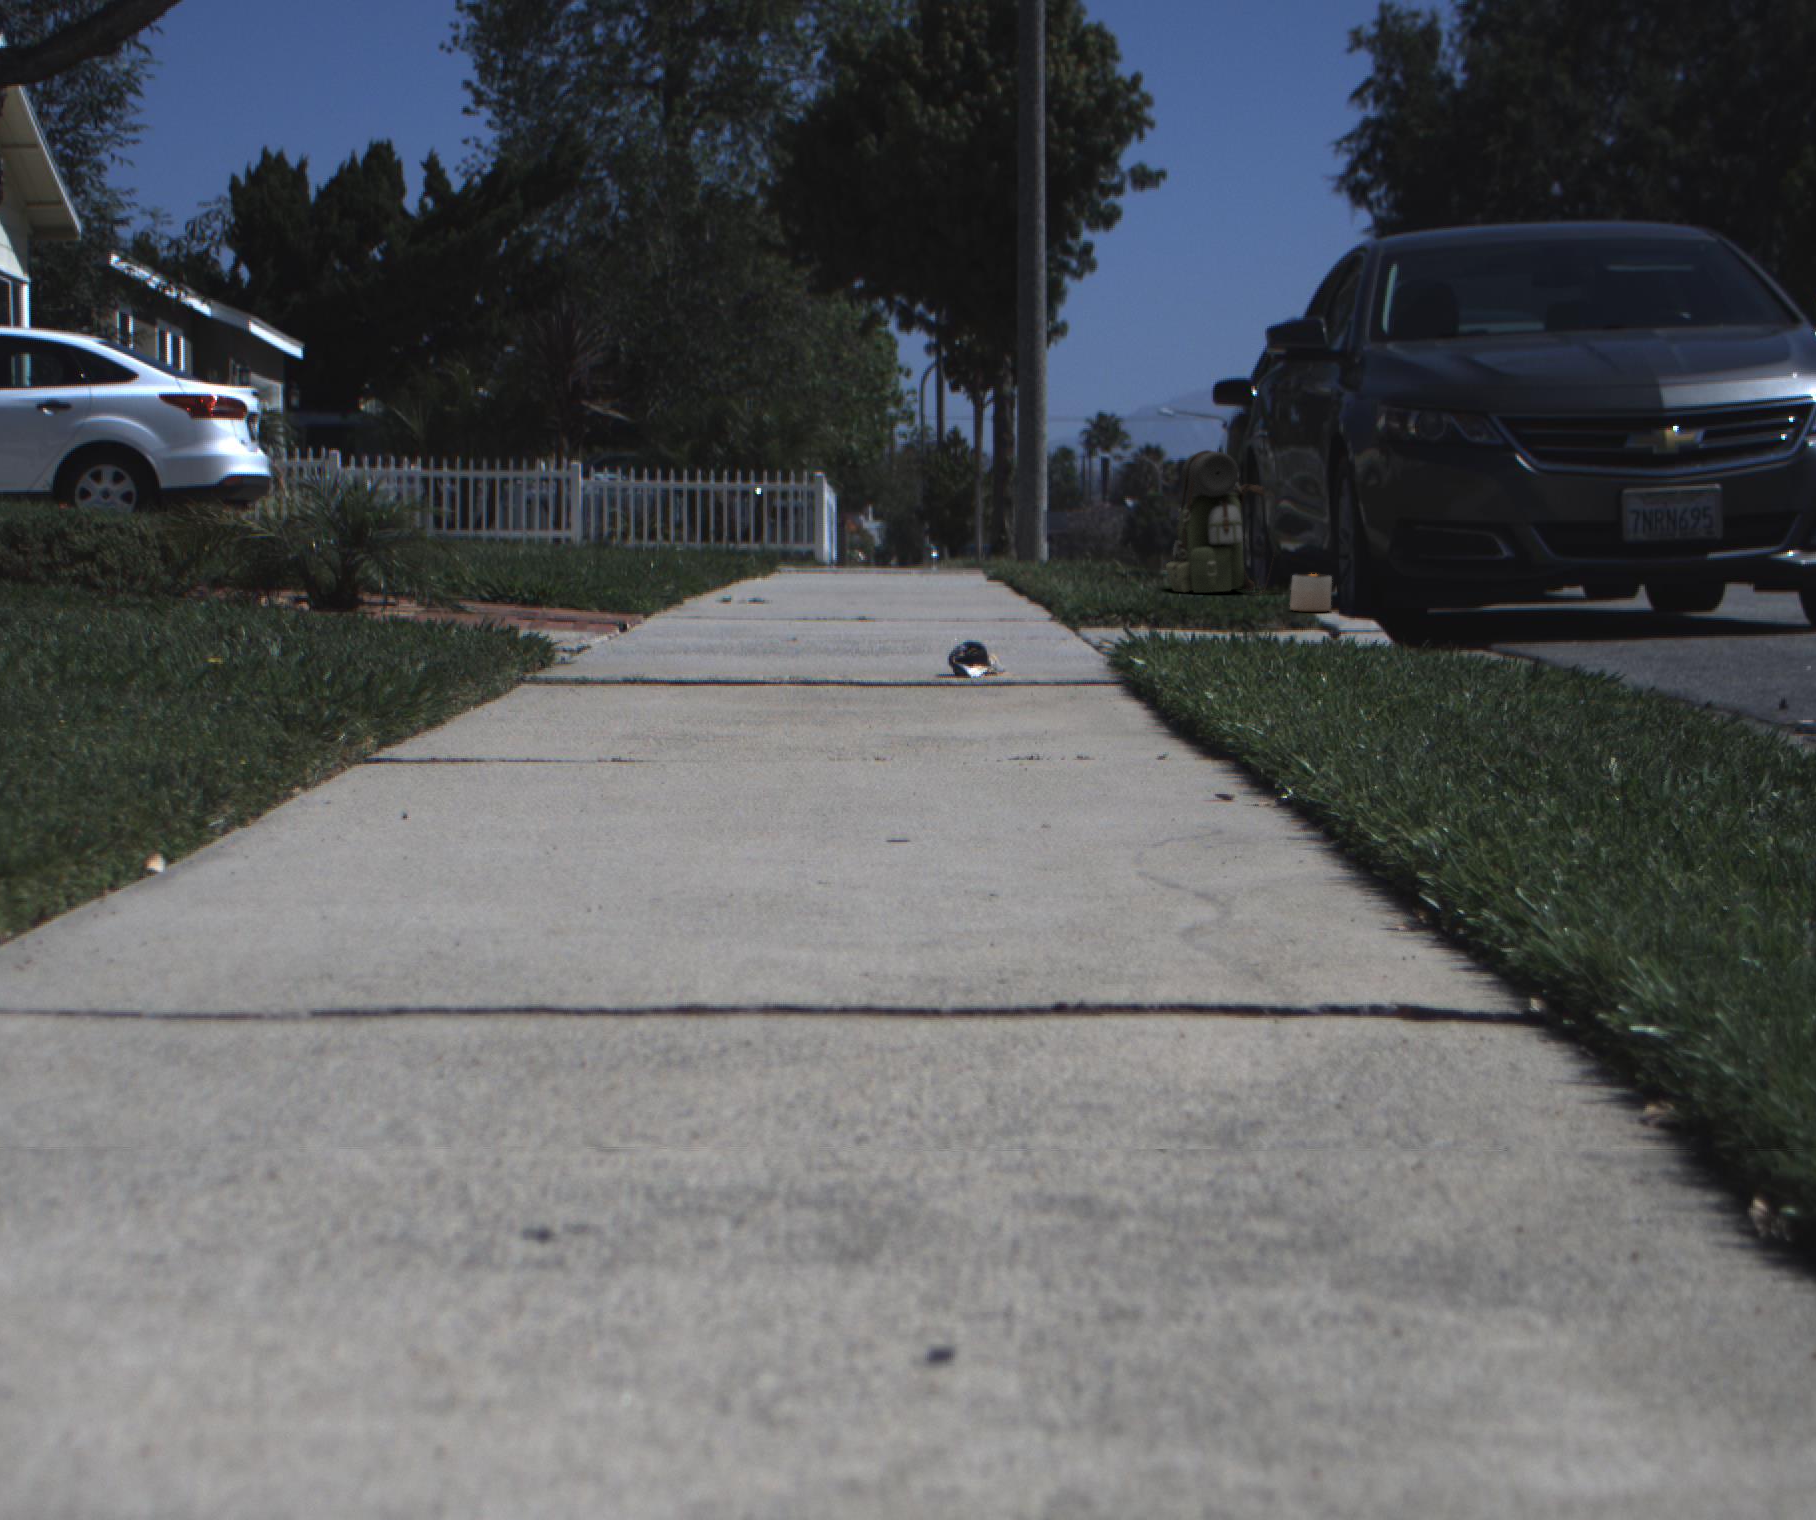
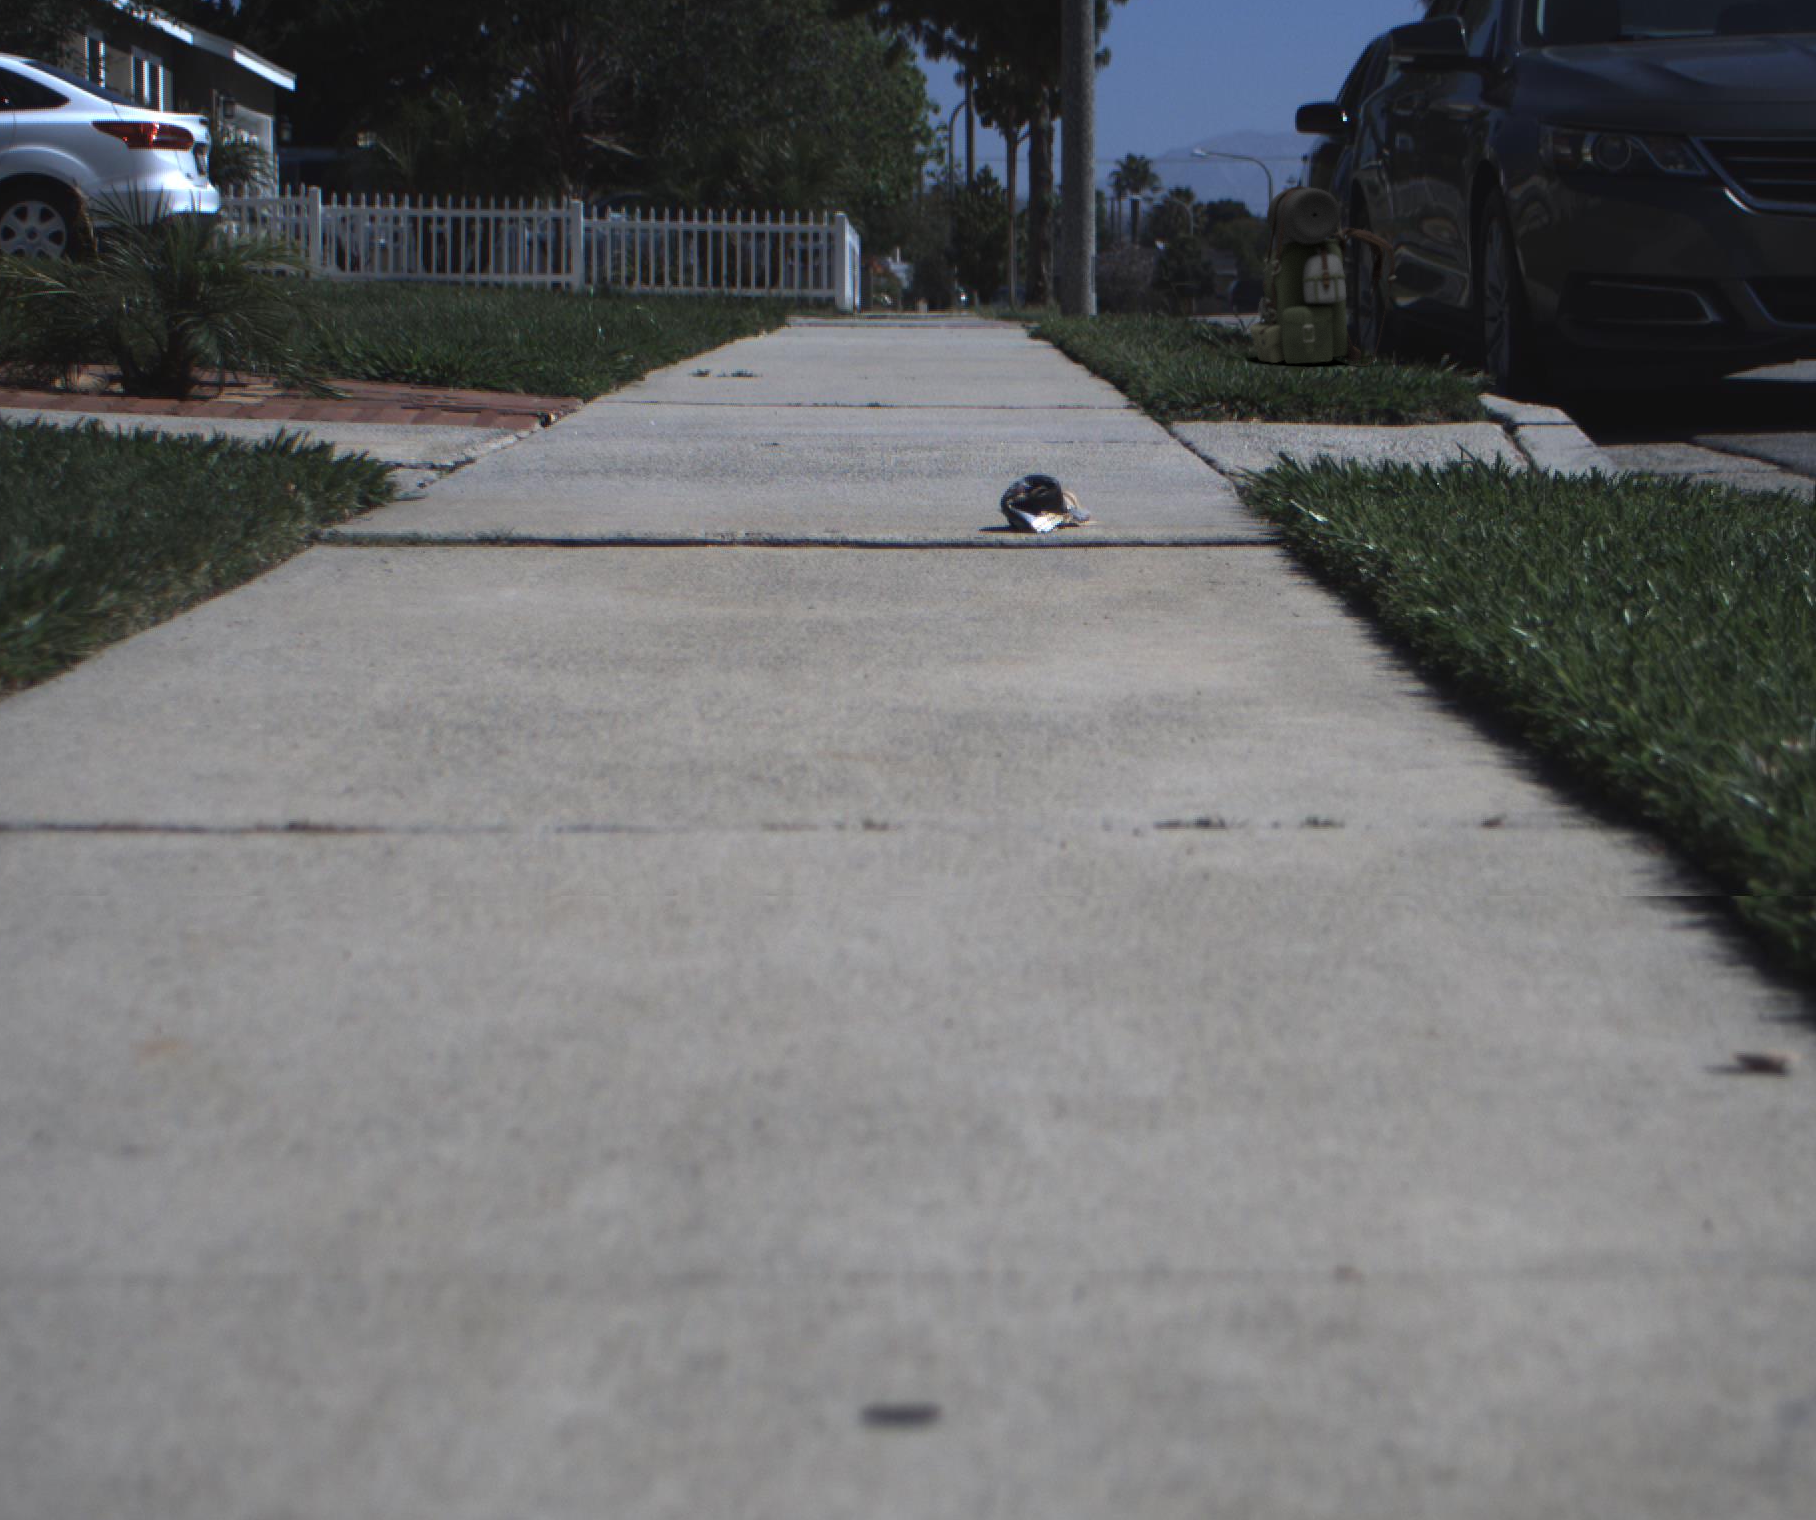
planter: present [1290,574,1332,612] -> none [1417,344,1470,393]

